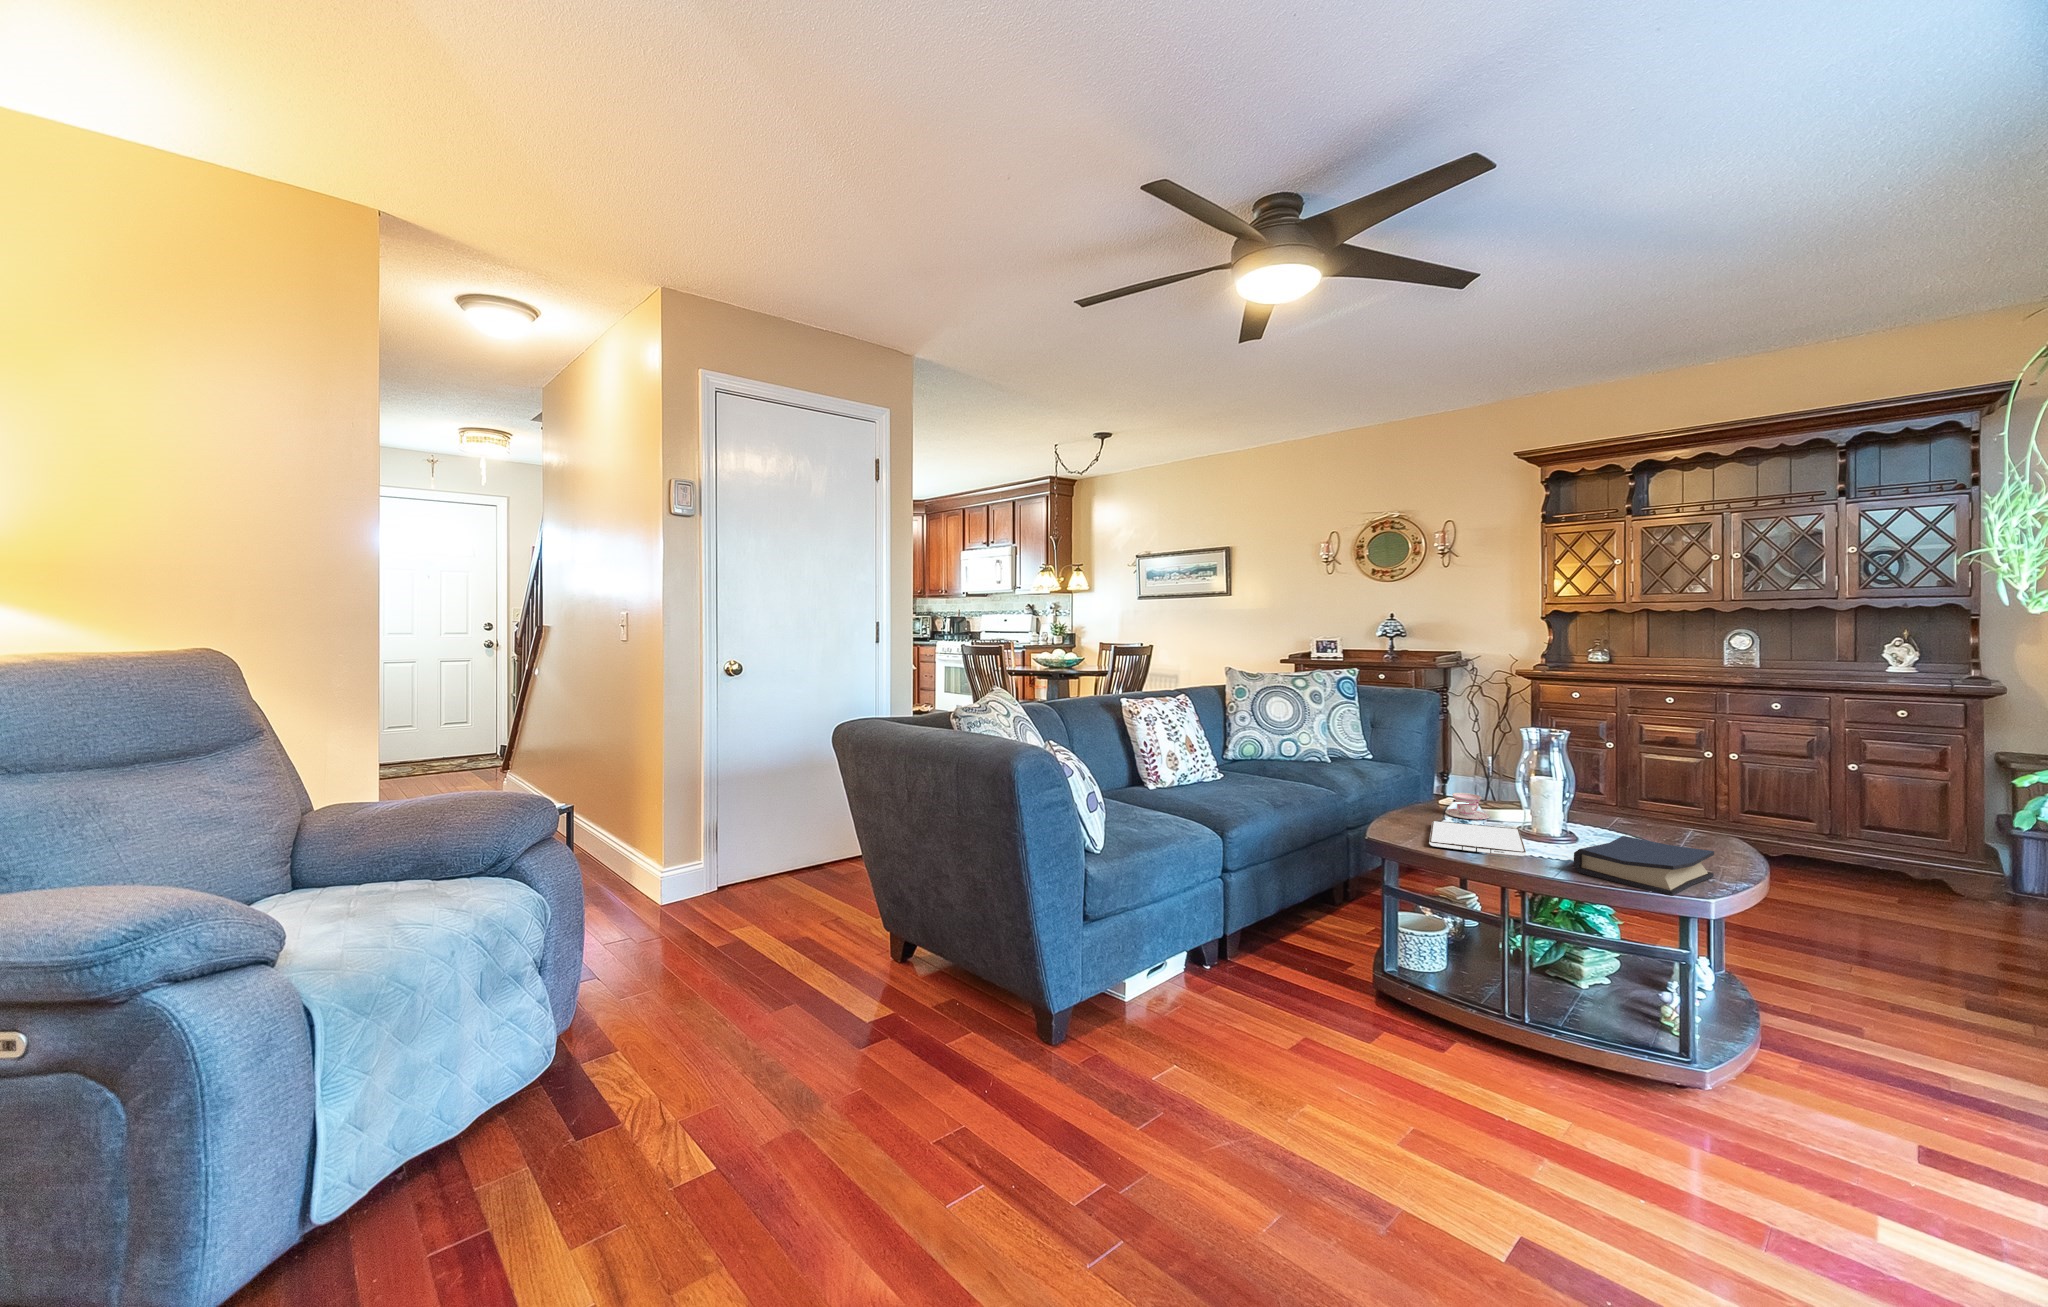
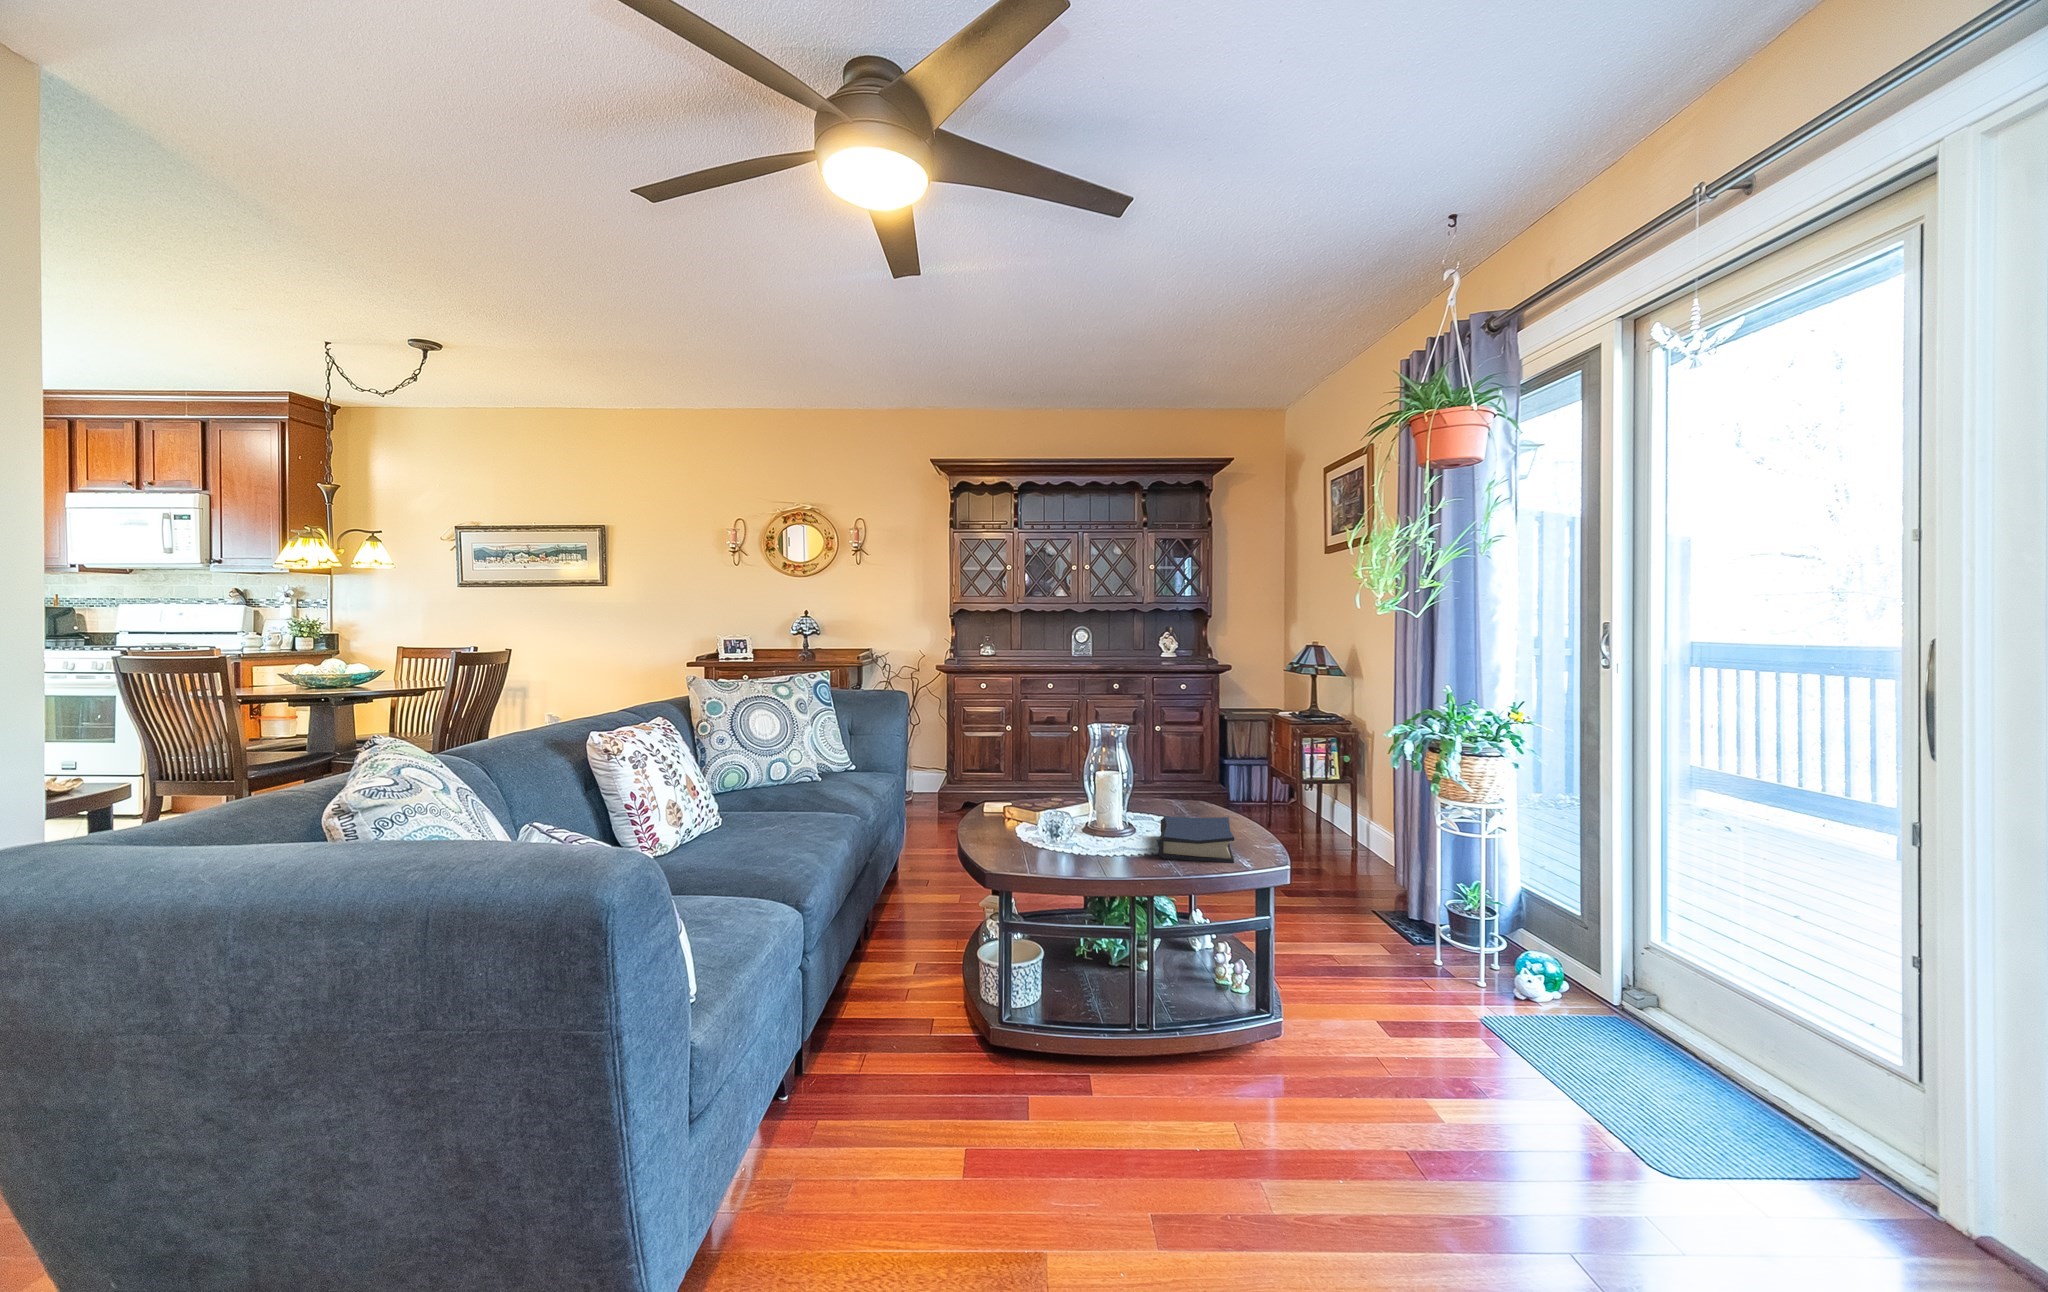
teacup: present [1445,793,1490,819] -> none [1000,797,1038,824]
tablet: present [1429,821,1526,856] -> none [1010,826,1117,861]

